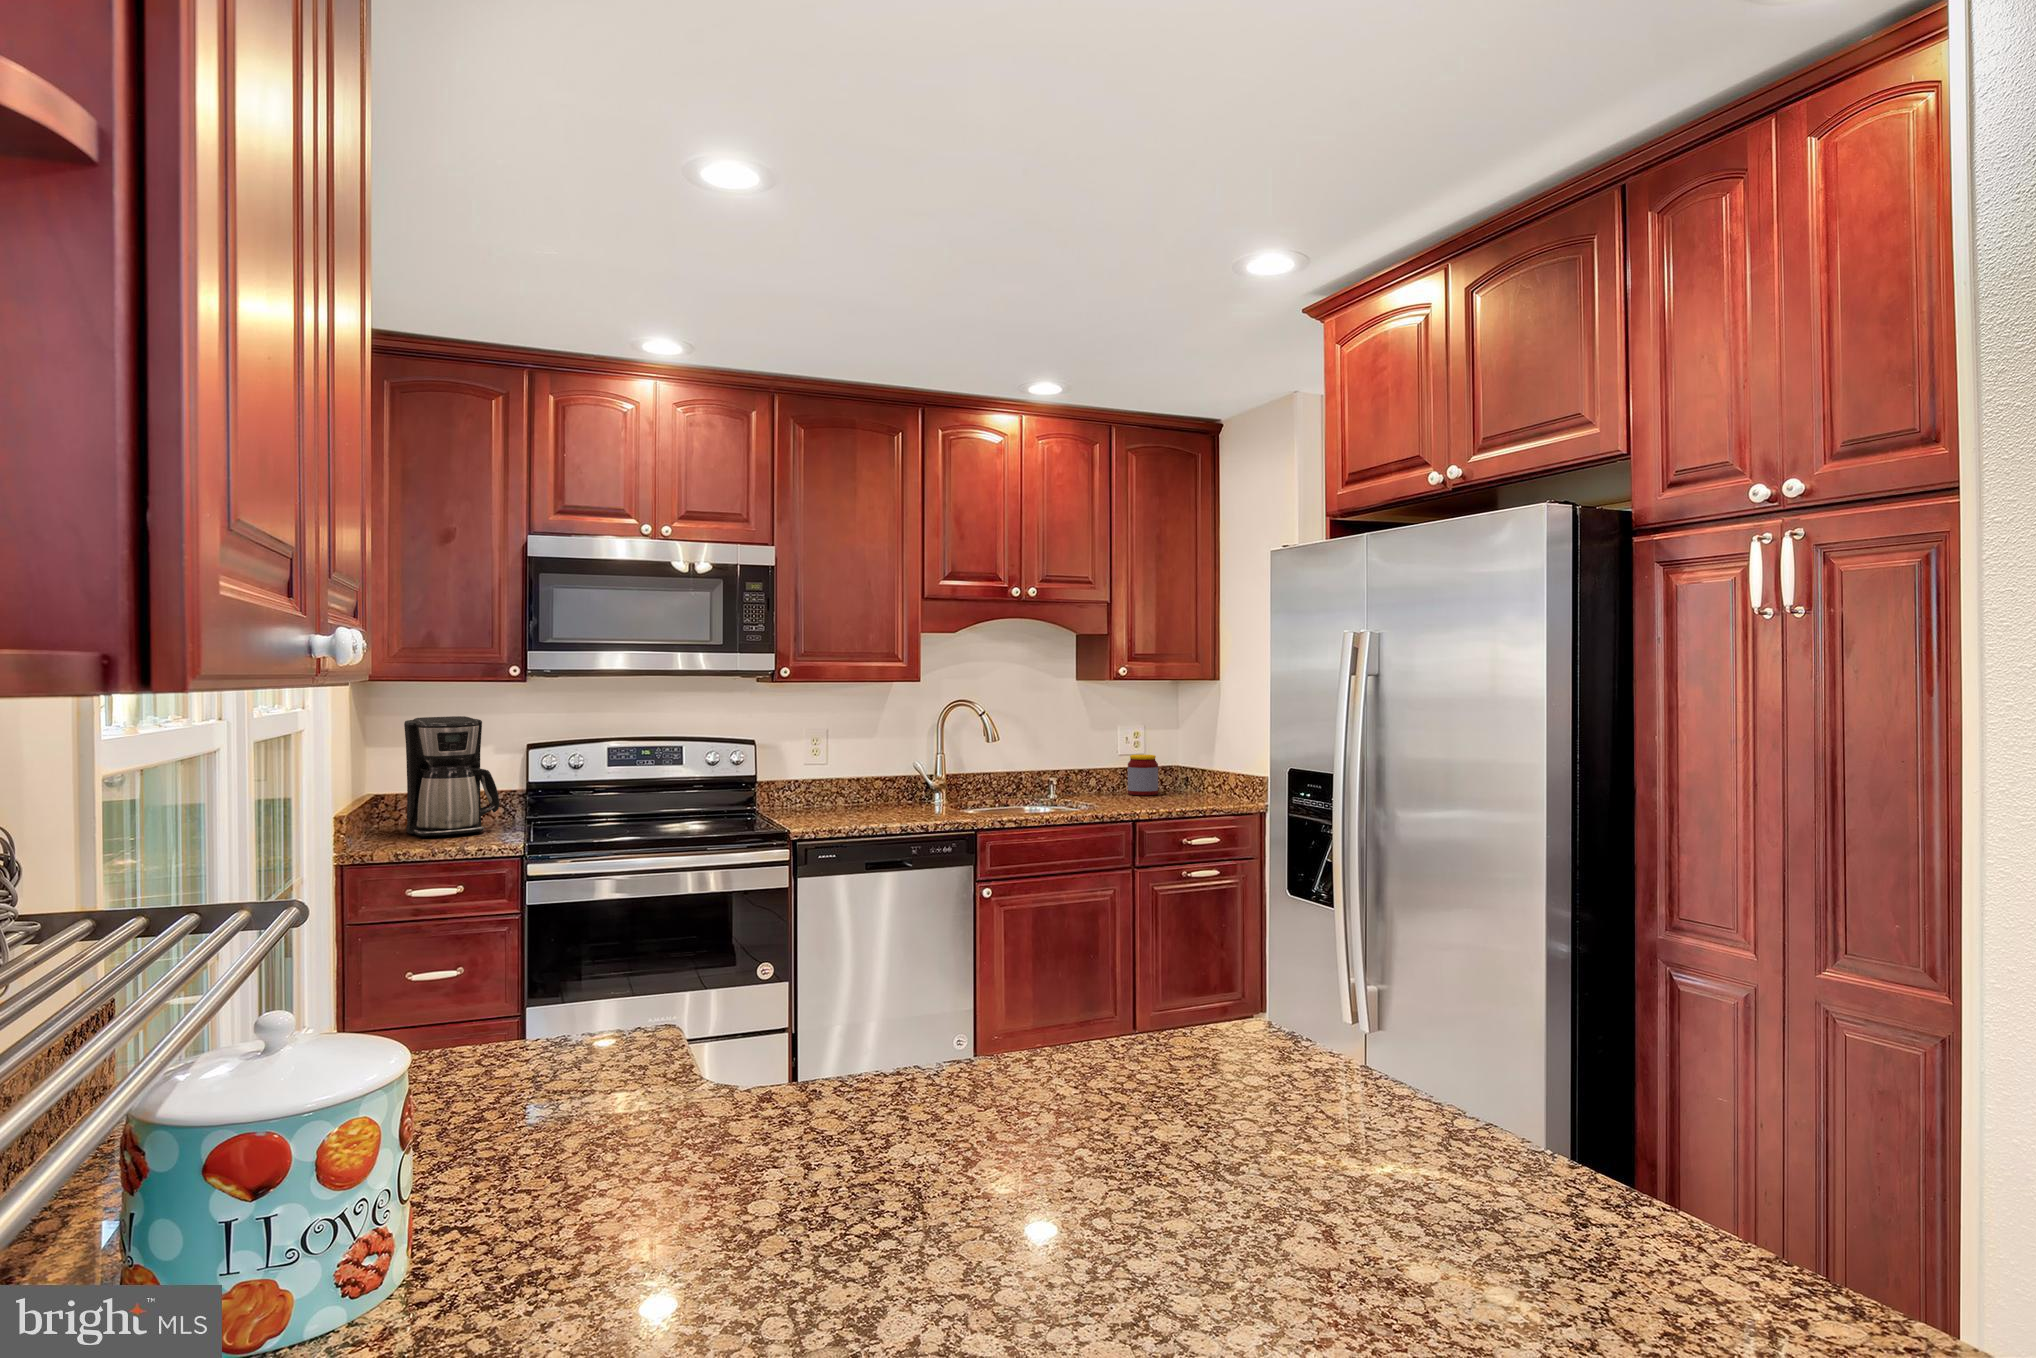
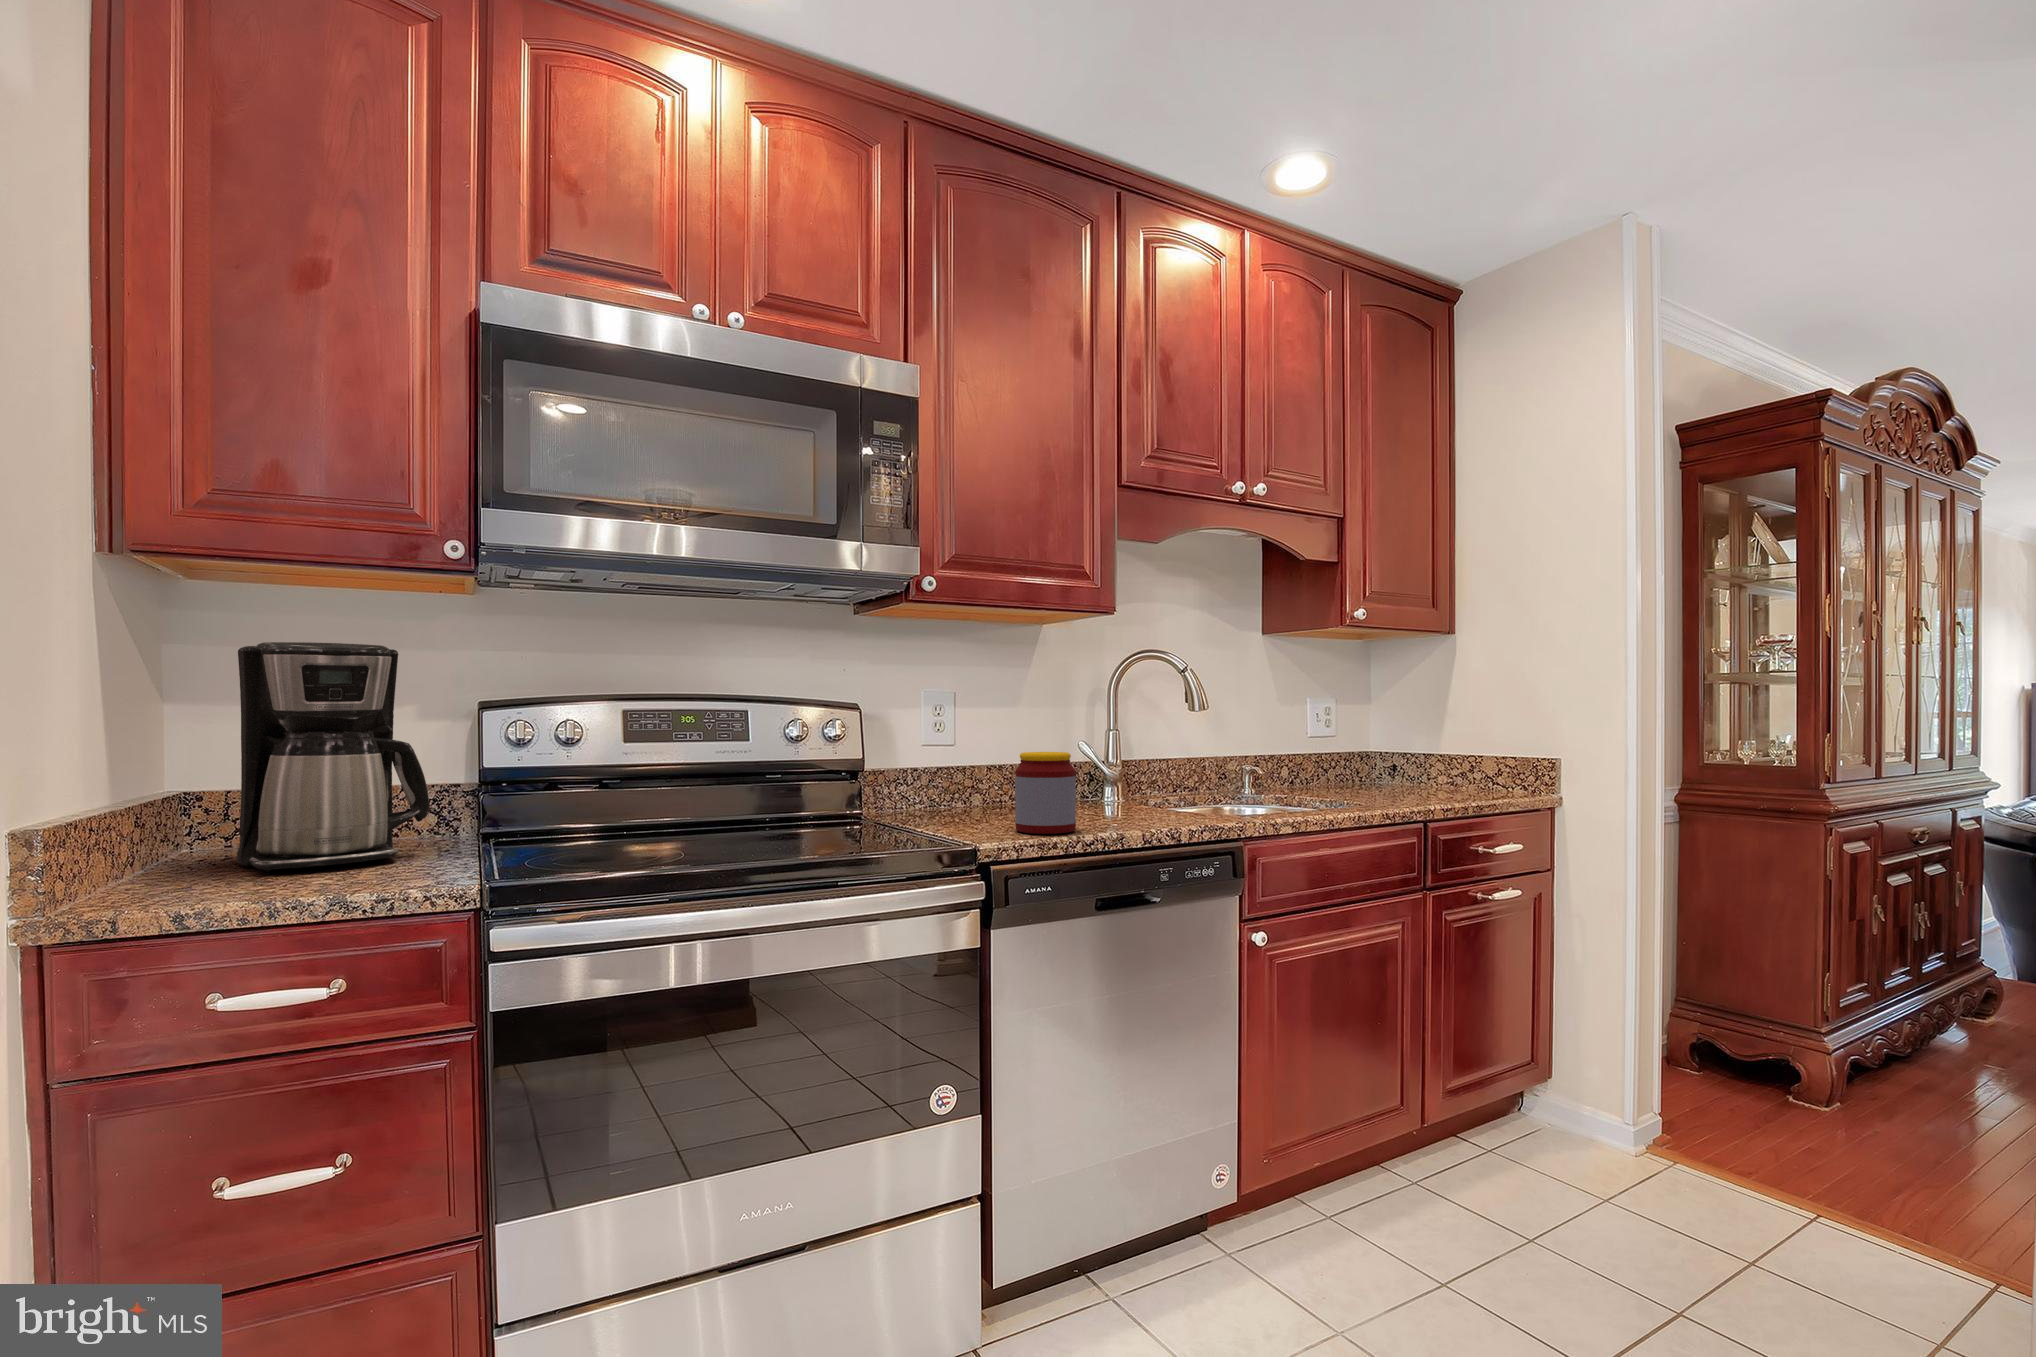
jar: present [1128,755,1158,795] -> present [1015,752,1076,834]

